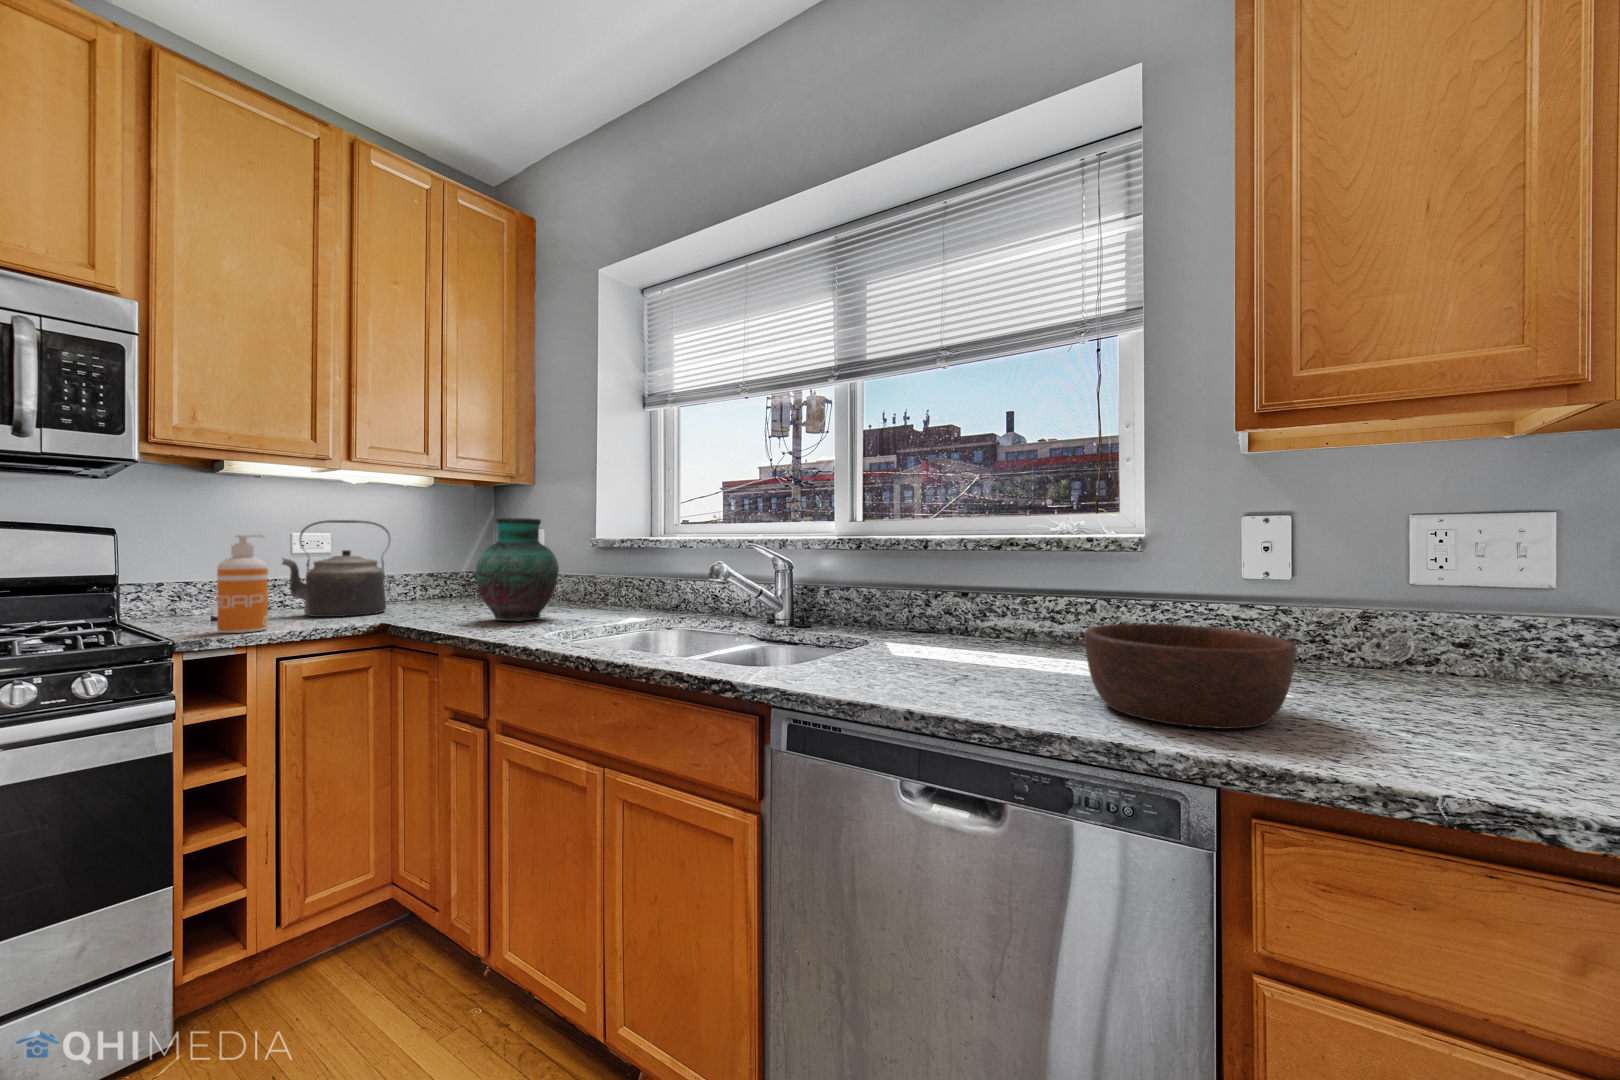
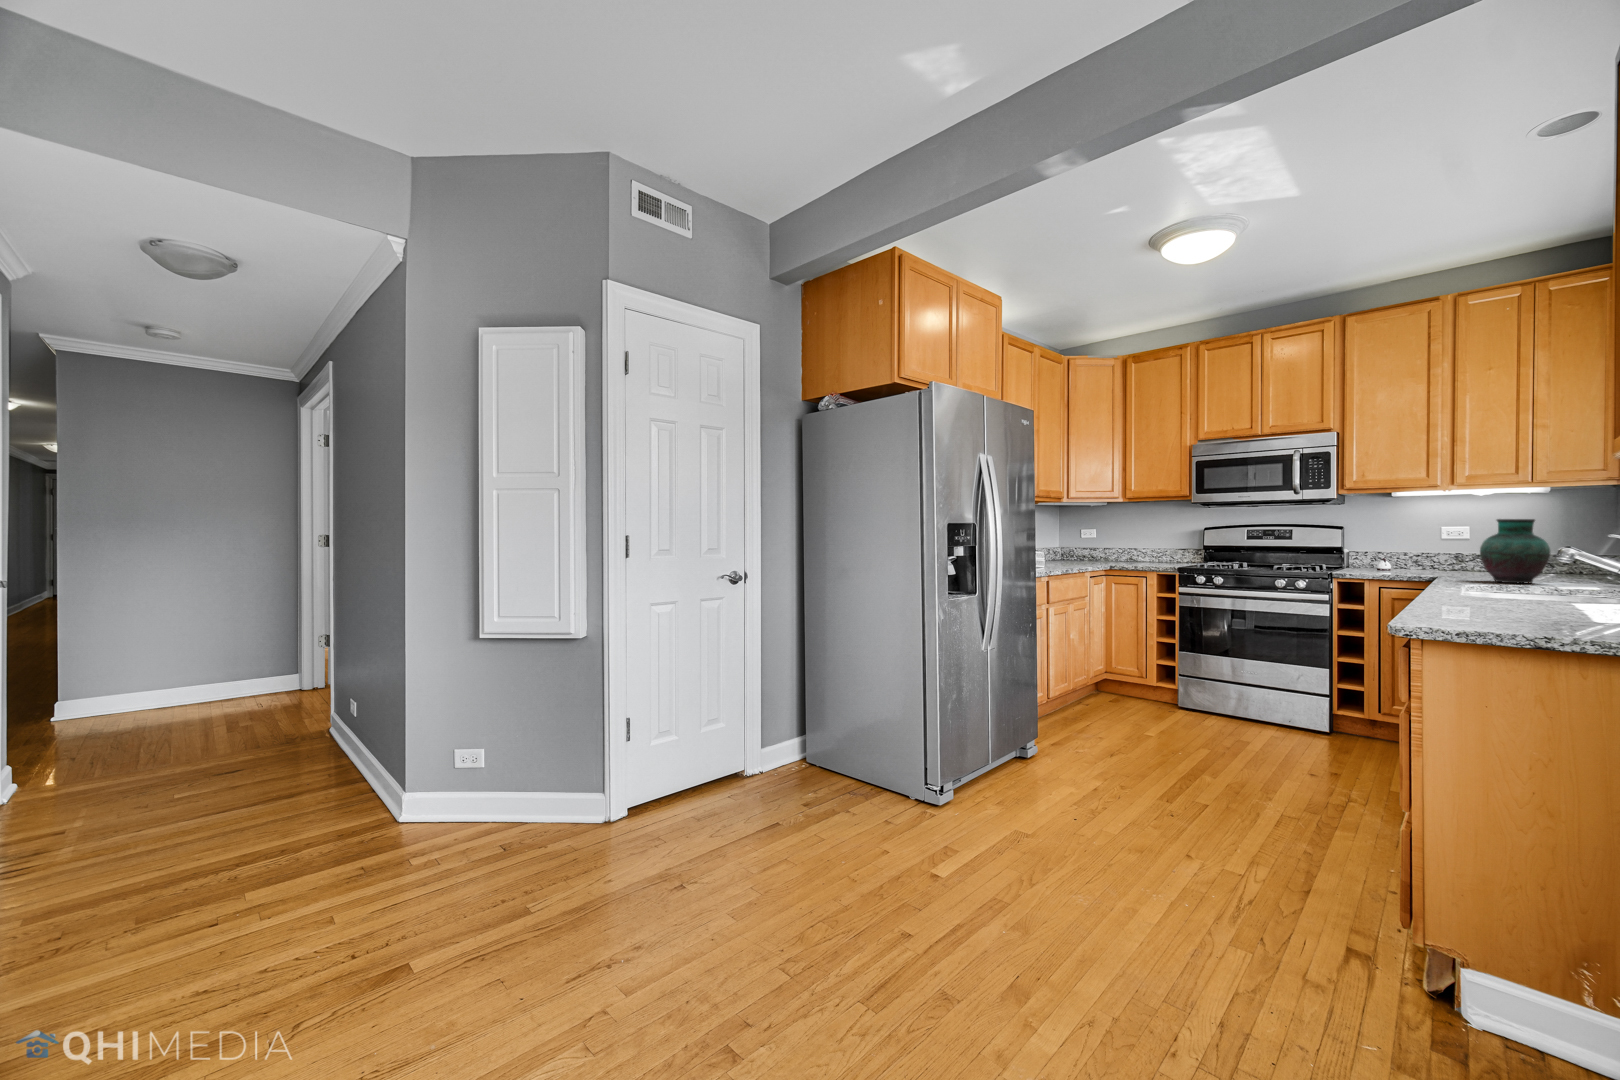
kettle: present [282,520,391,617] -> none [1412,520,1480,575]
soap dispenser: present [217,535,268,633] -> none [1356,529,1380,574]
wooden bowl: present [1084,624,1296,729] -> none [1447,579,1575,622]

